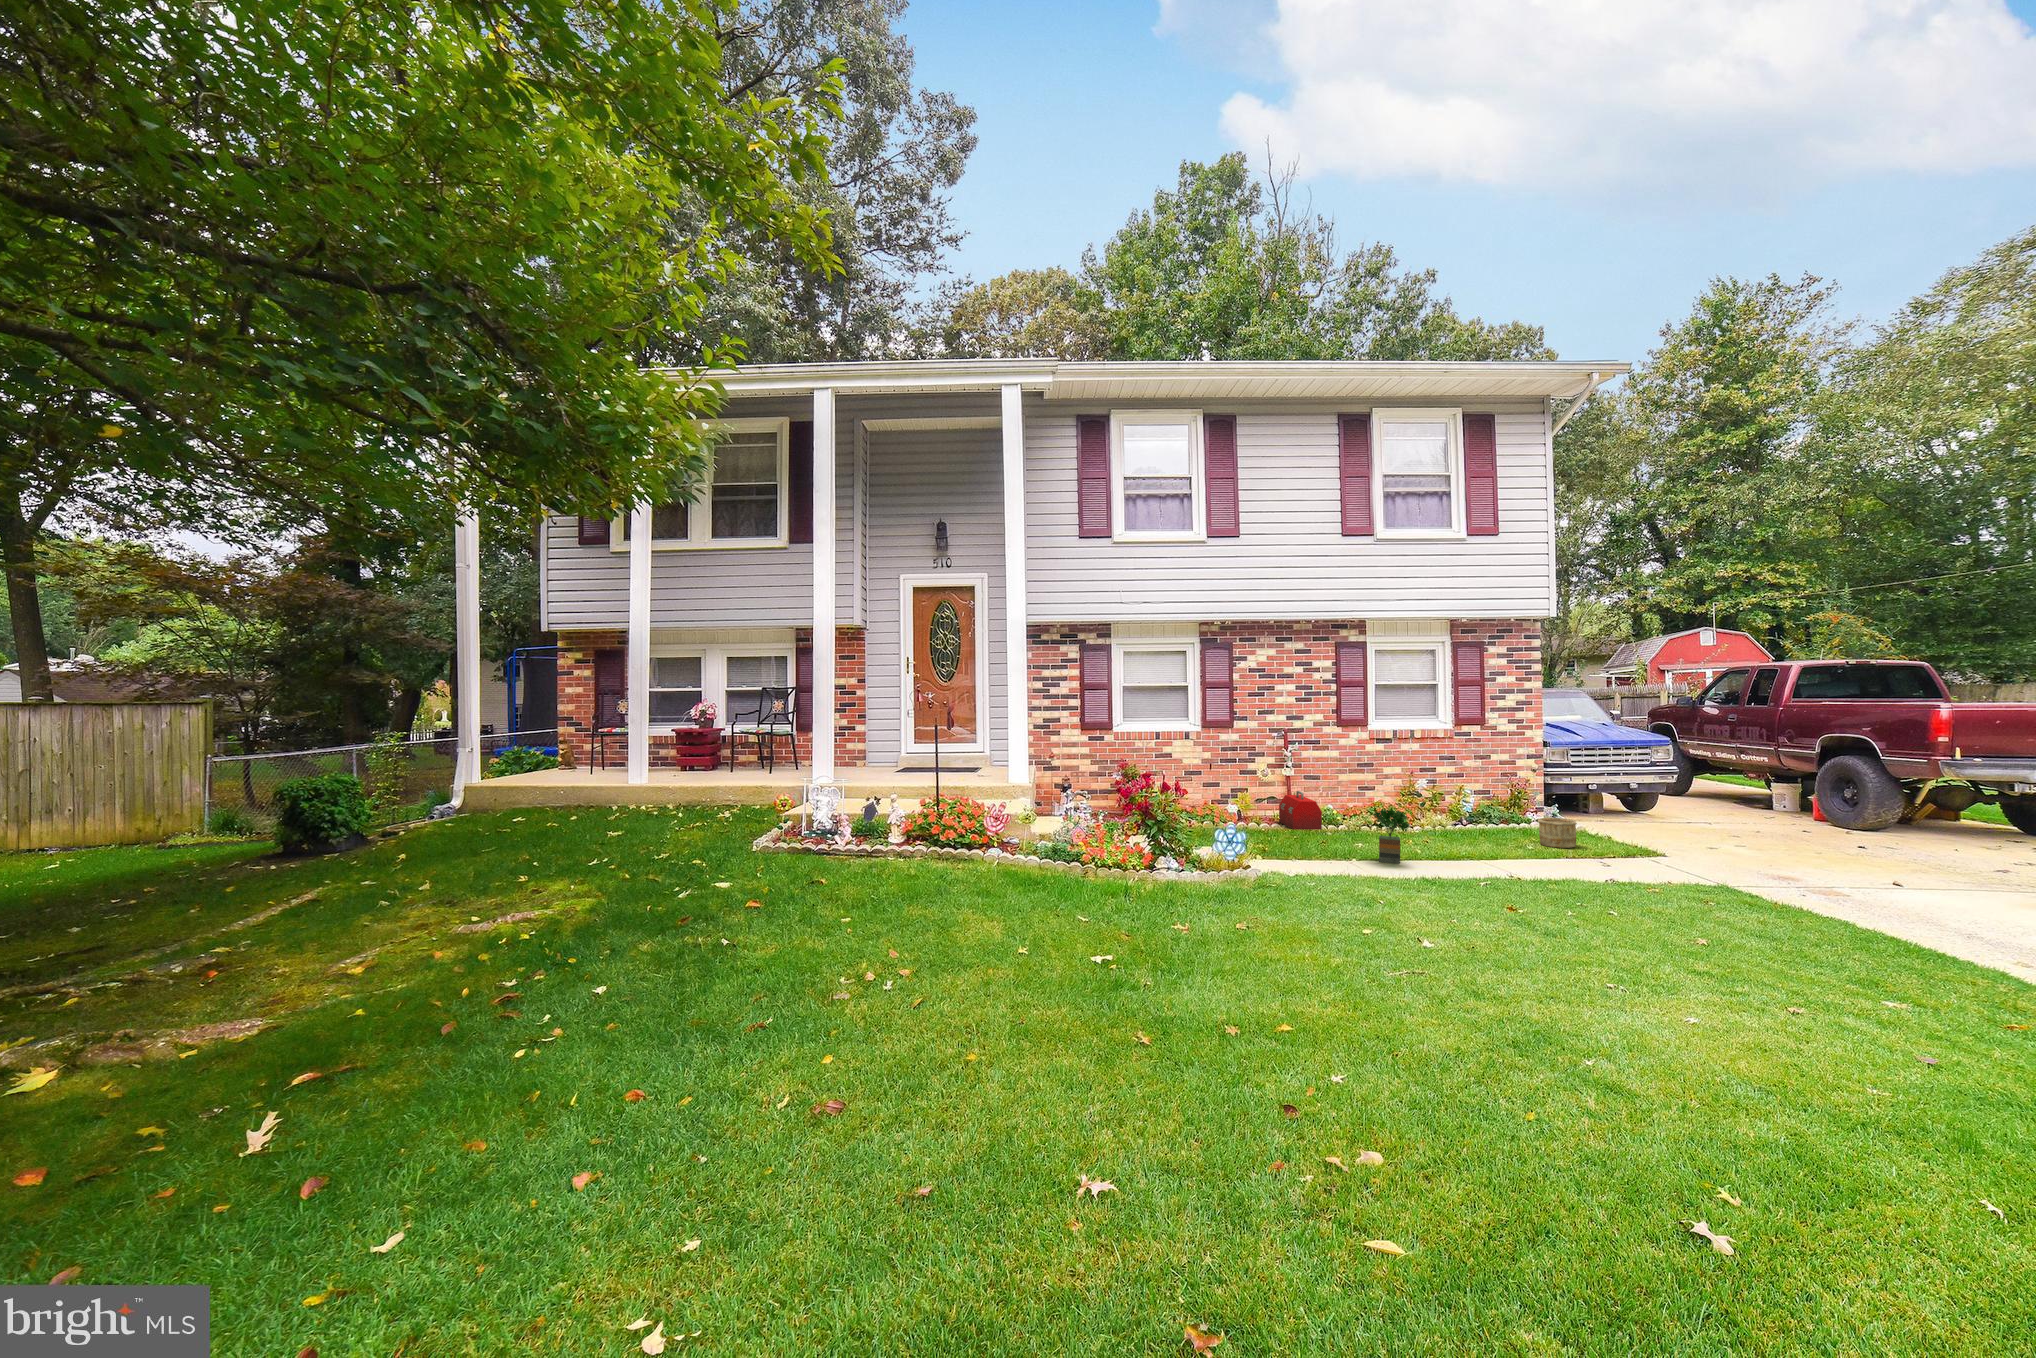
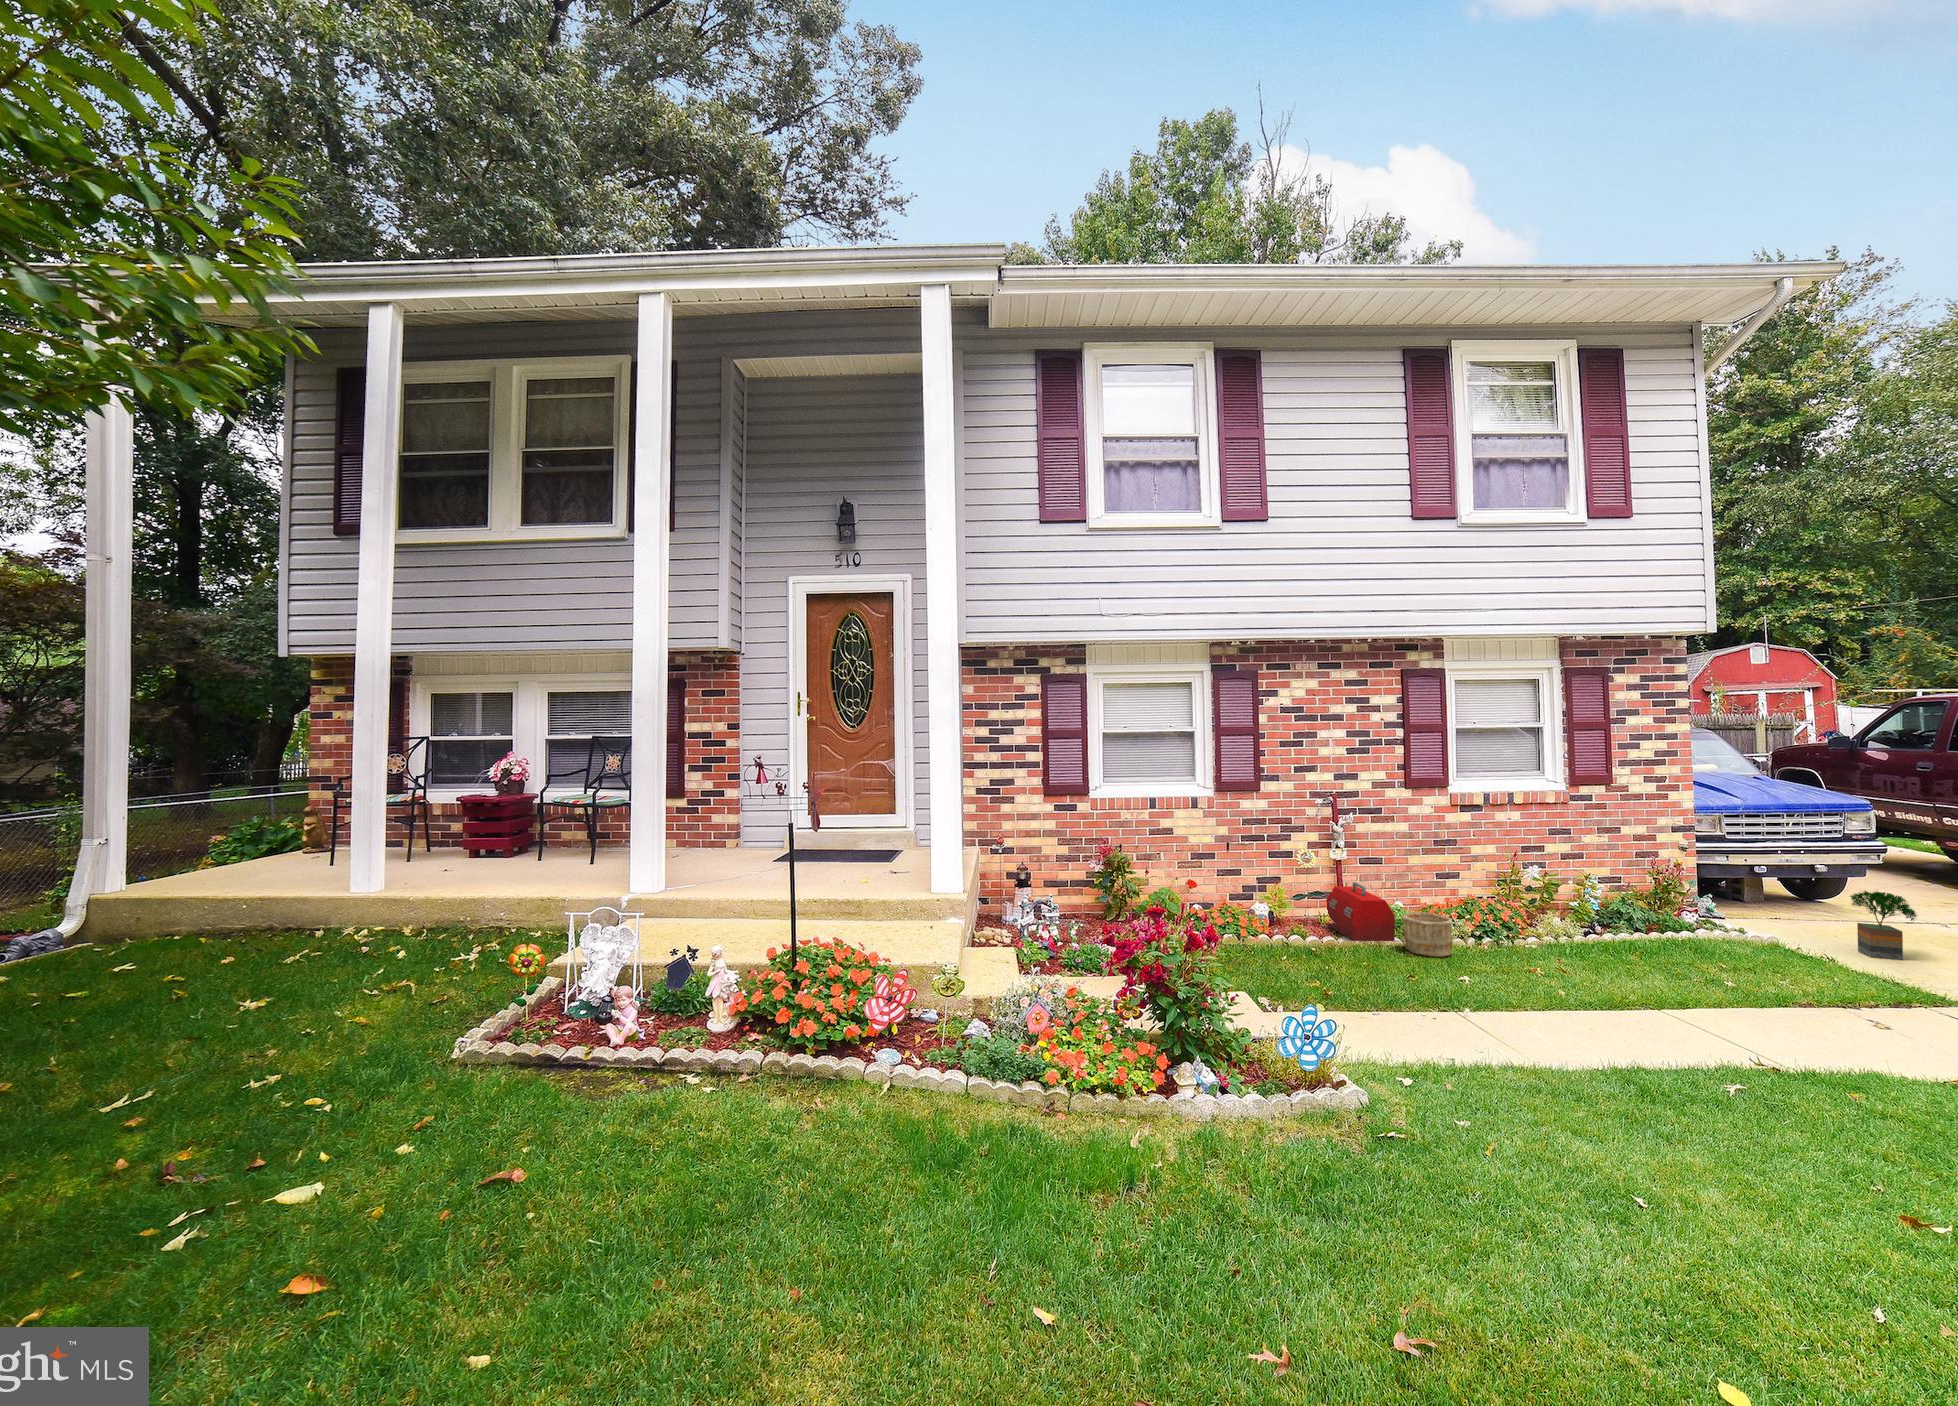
potted tree: present [1373,809,1410,864] -> present [1850,891,1917,960]
wooden bucket: present [1538,818,1577,848] -> present [1402,912,1452,957]

